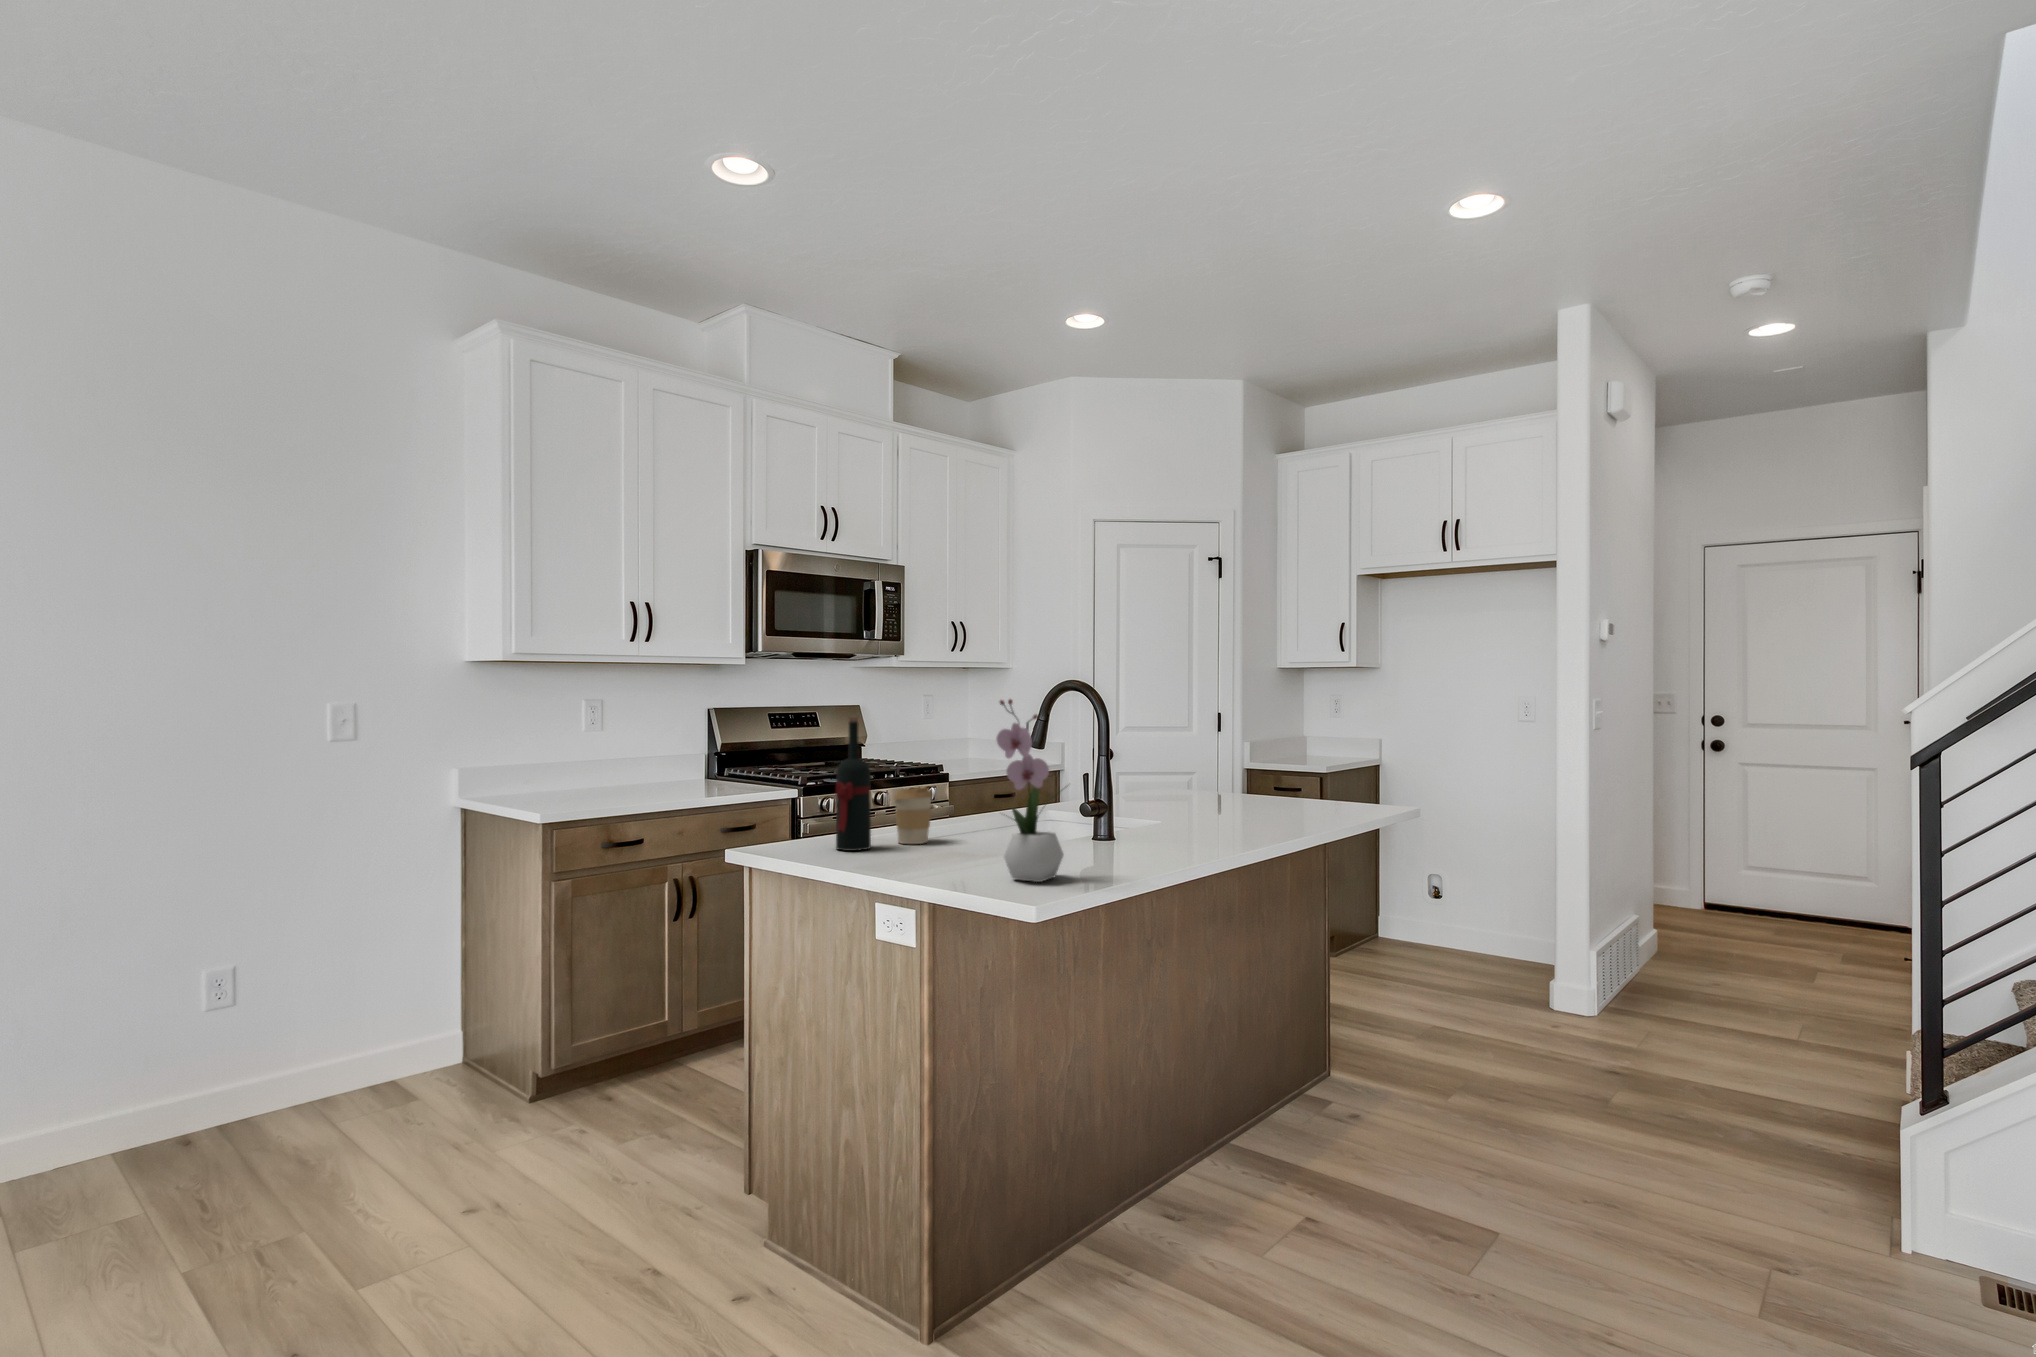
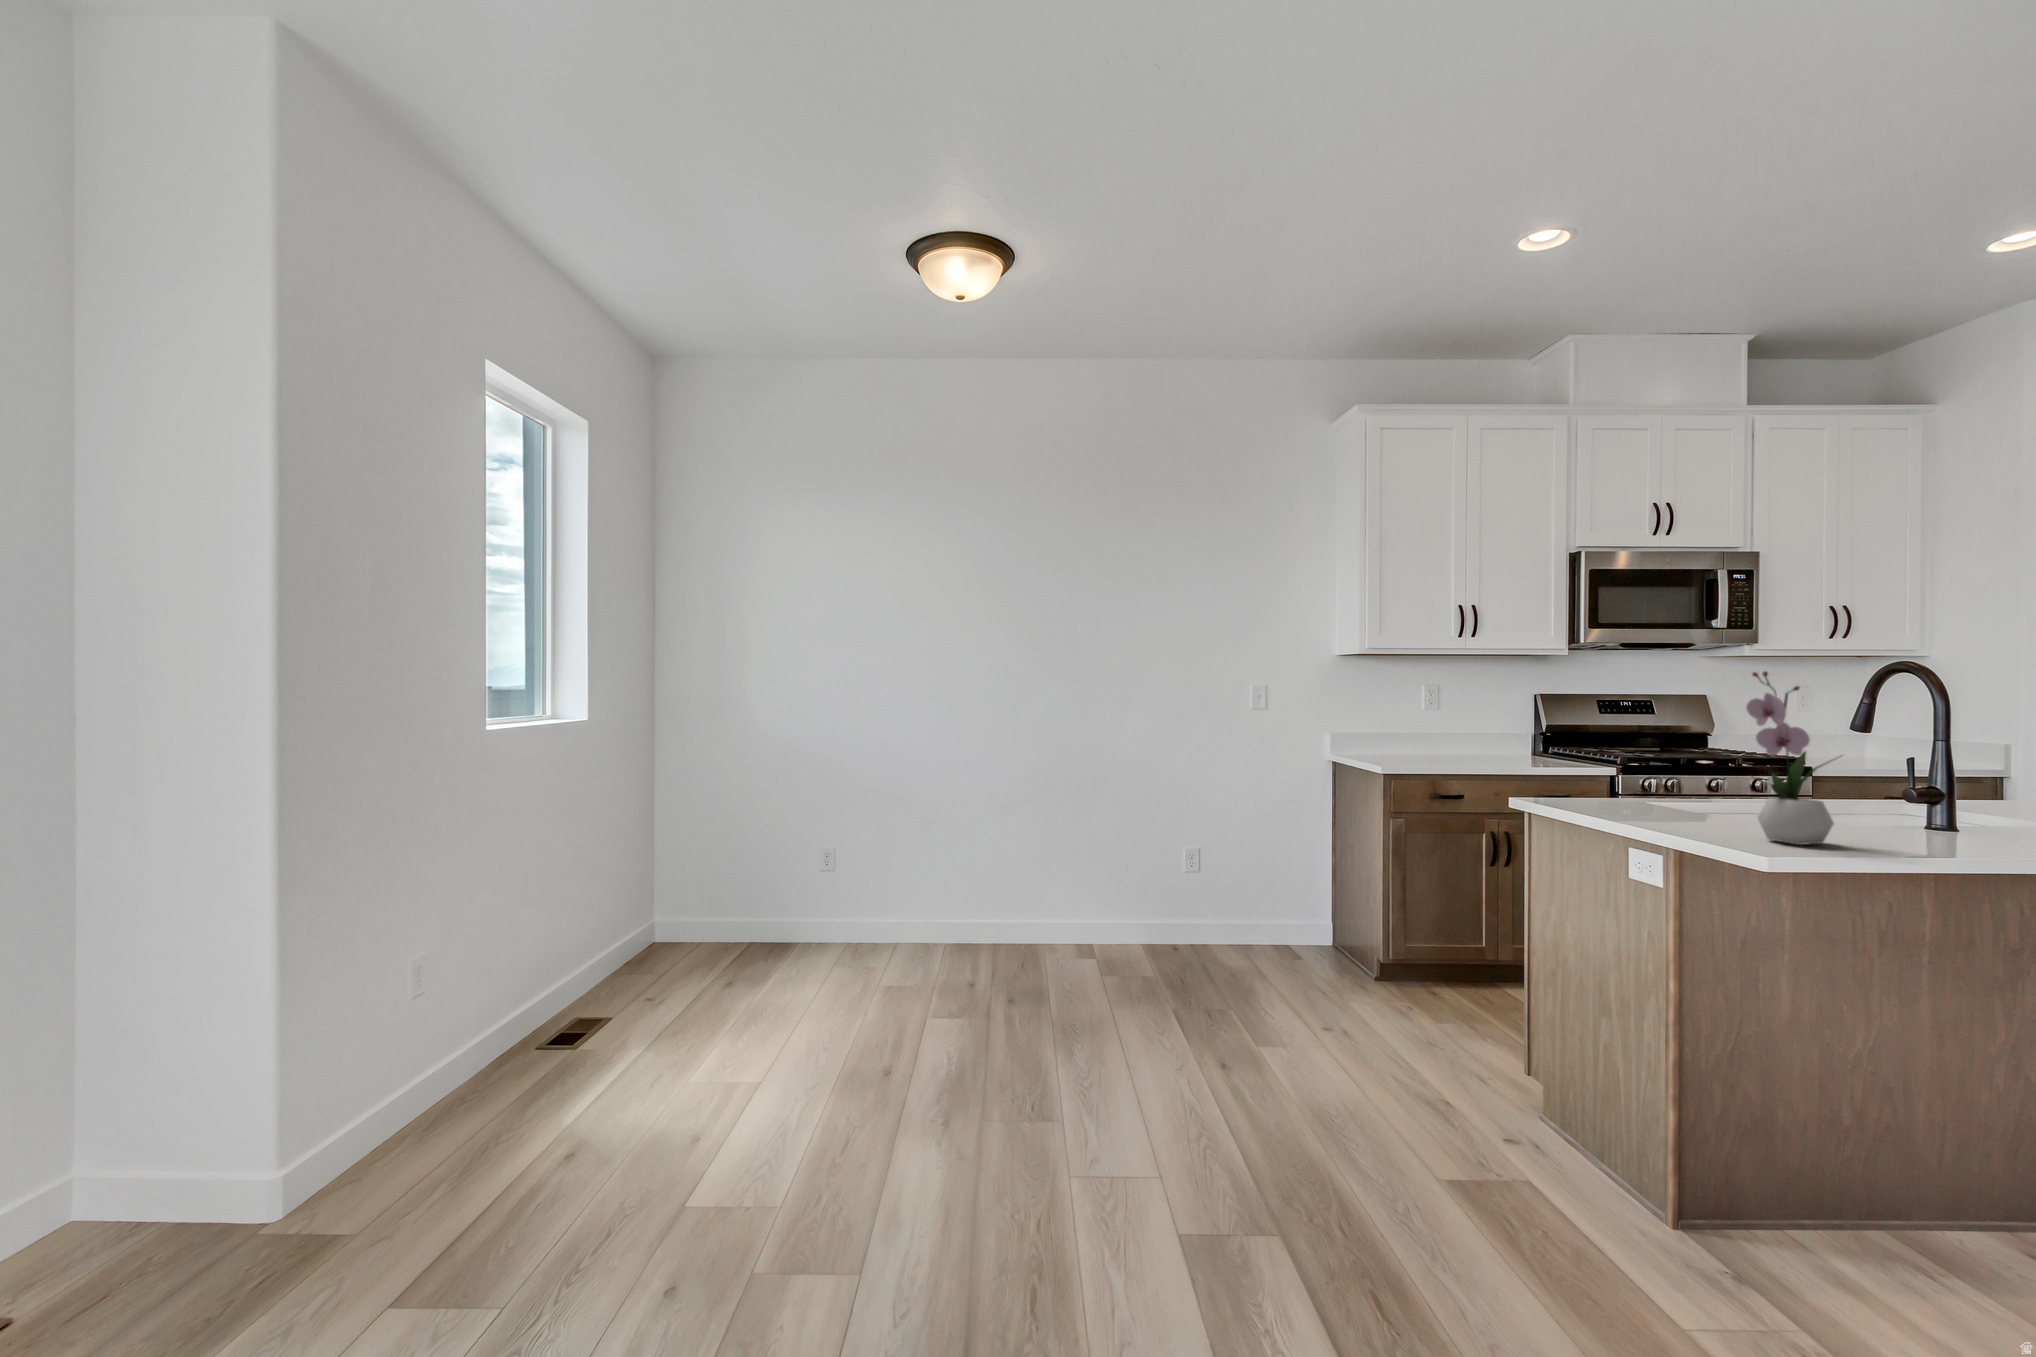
wine bottle: present [836,717,871,851] -> none [1604,691,1642,807]
coffee cup: present [894,787,932,844] -> none [1670,758,1714,809]

